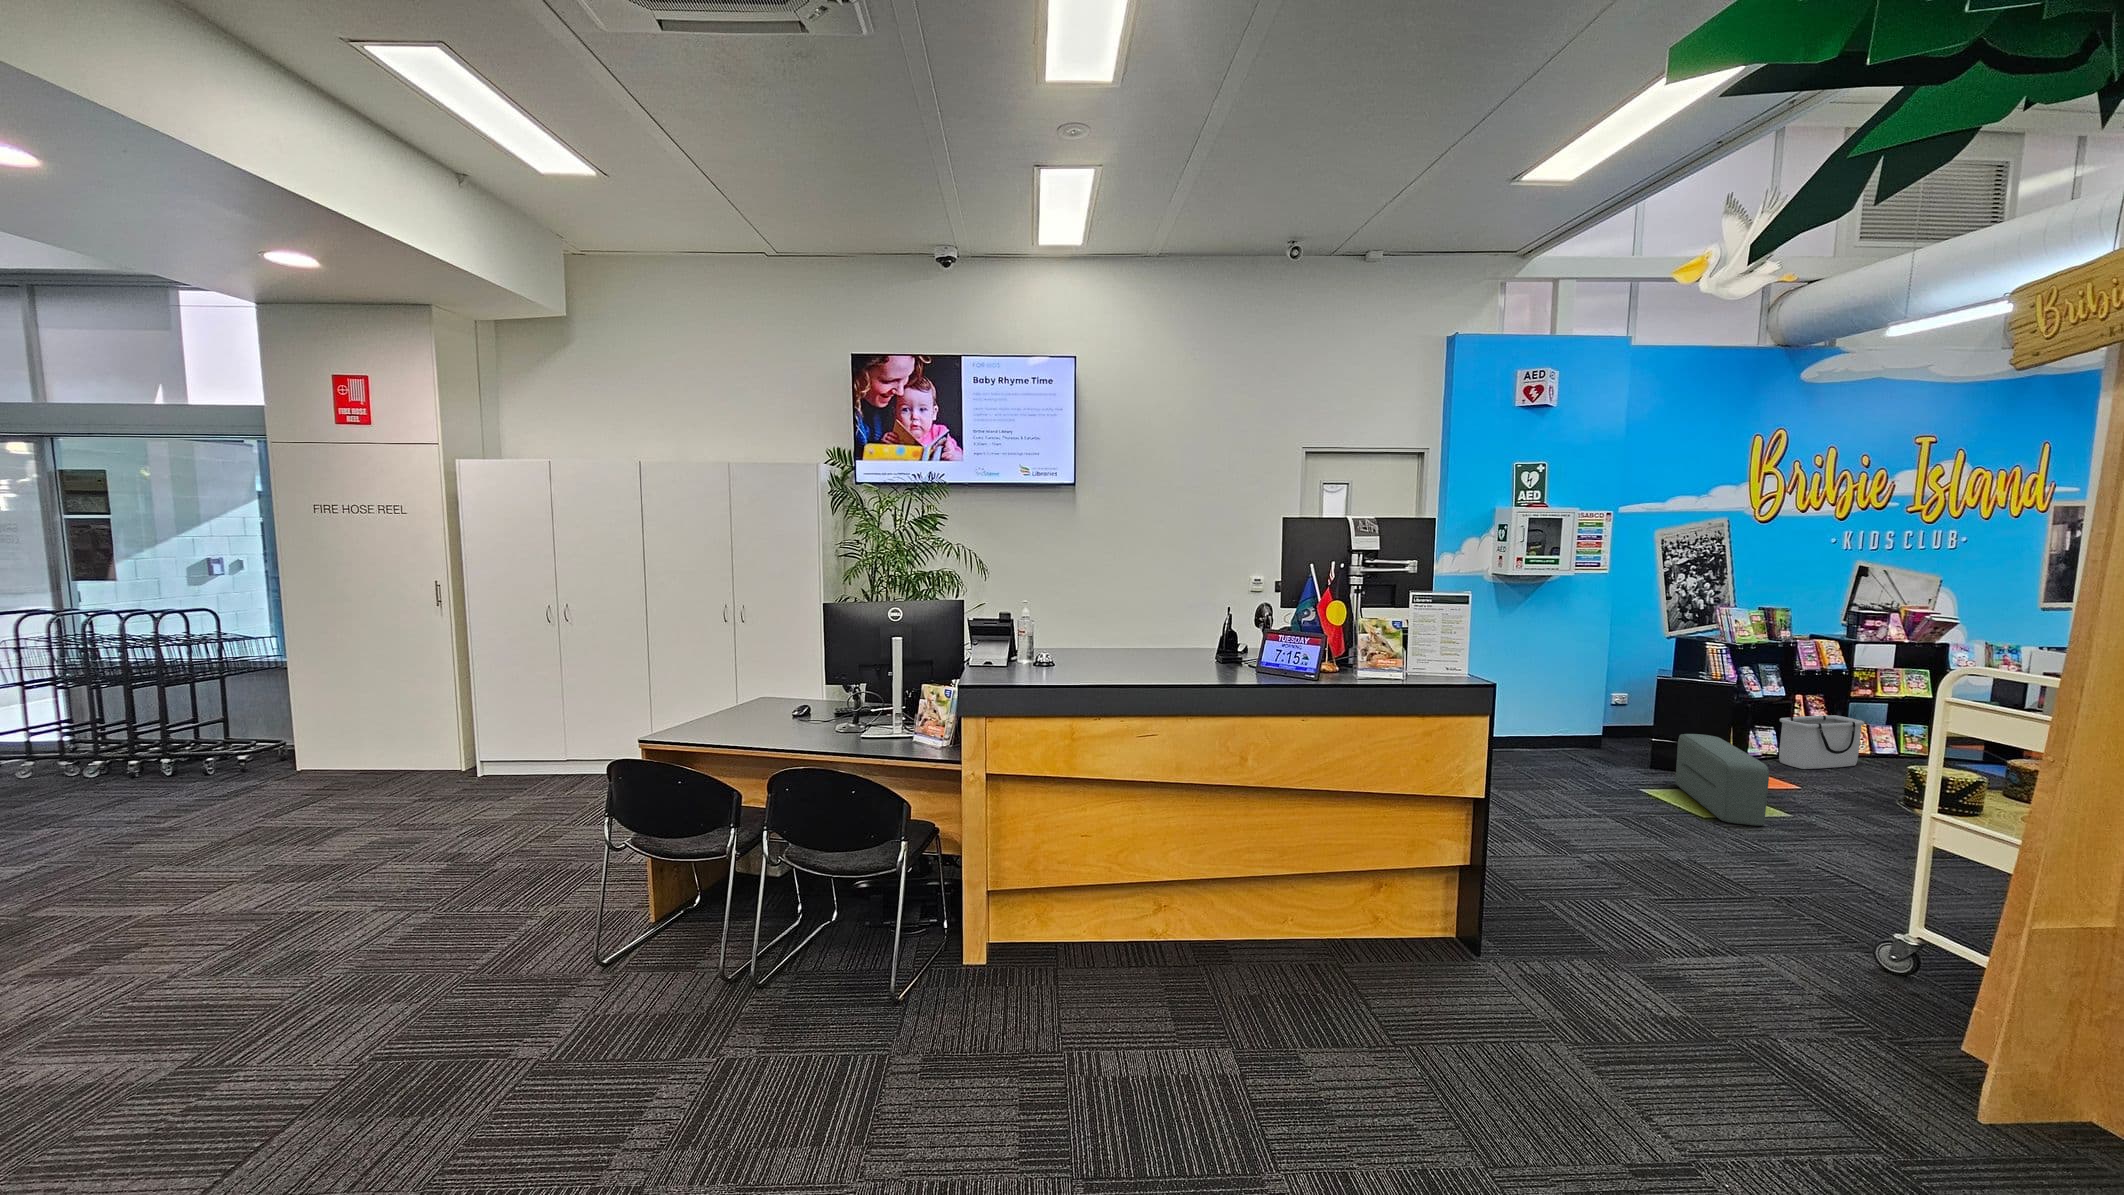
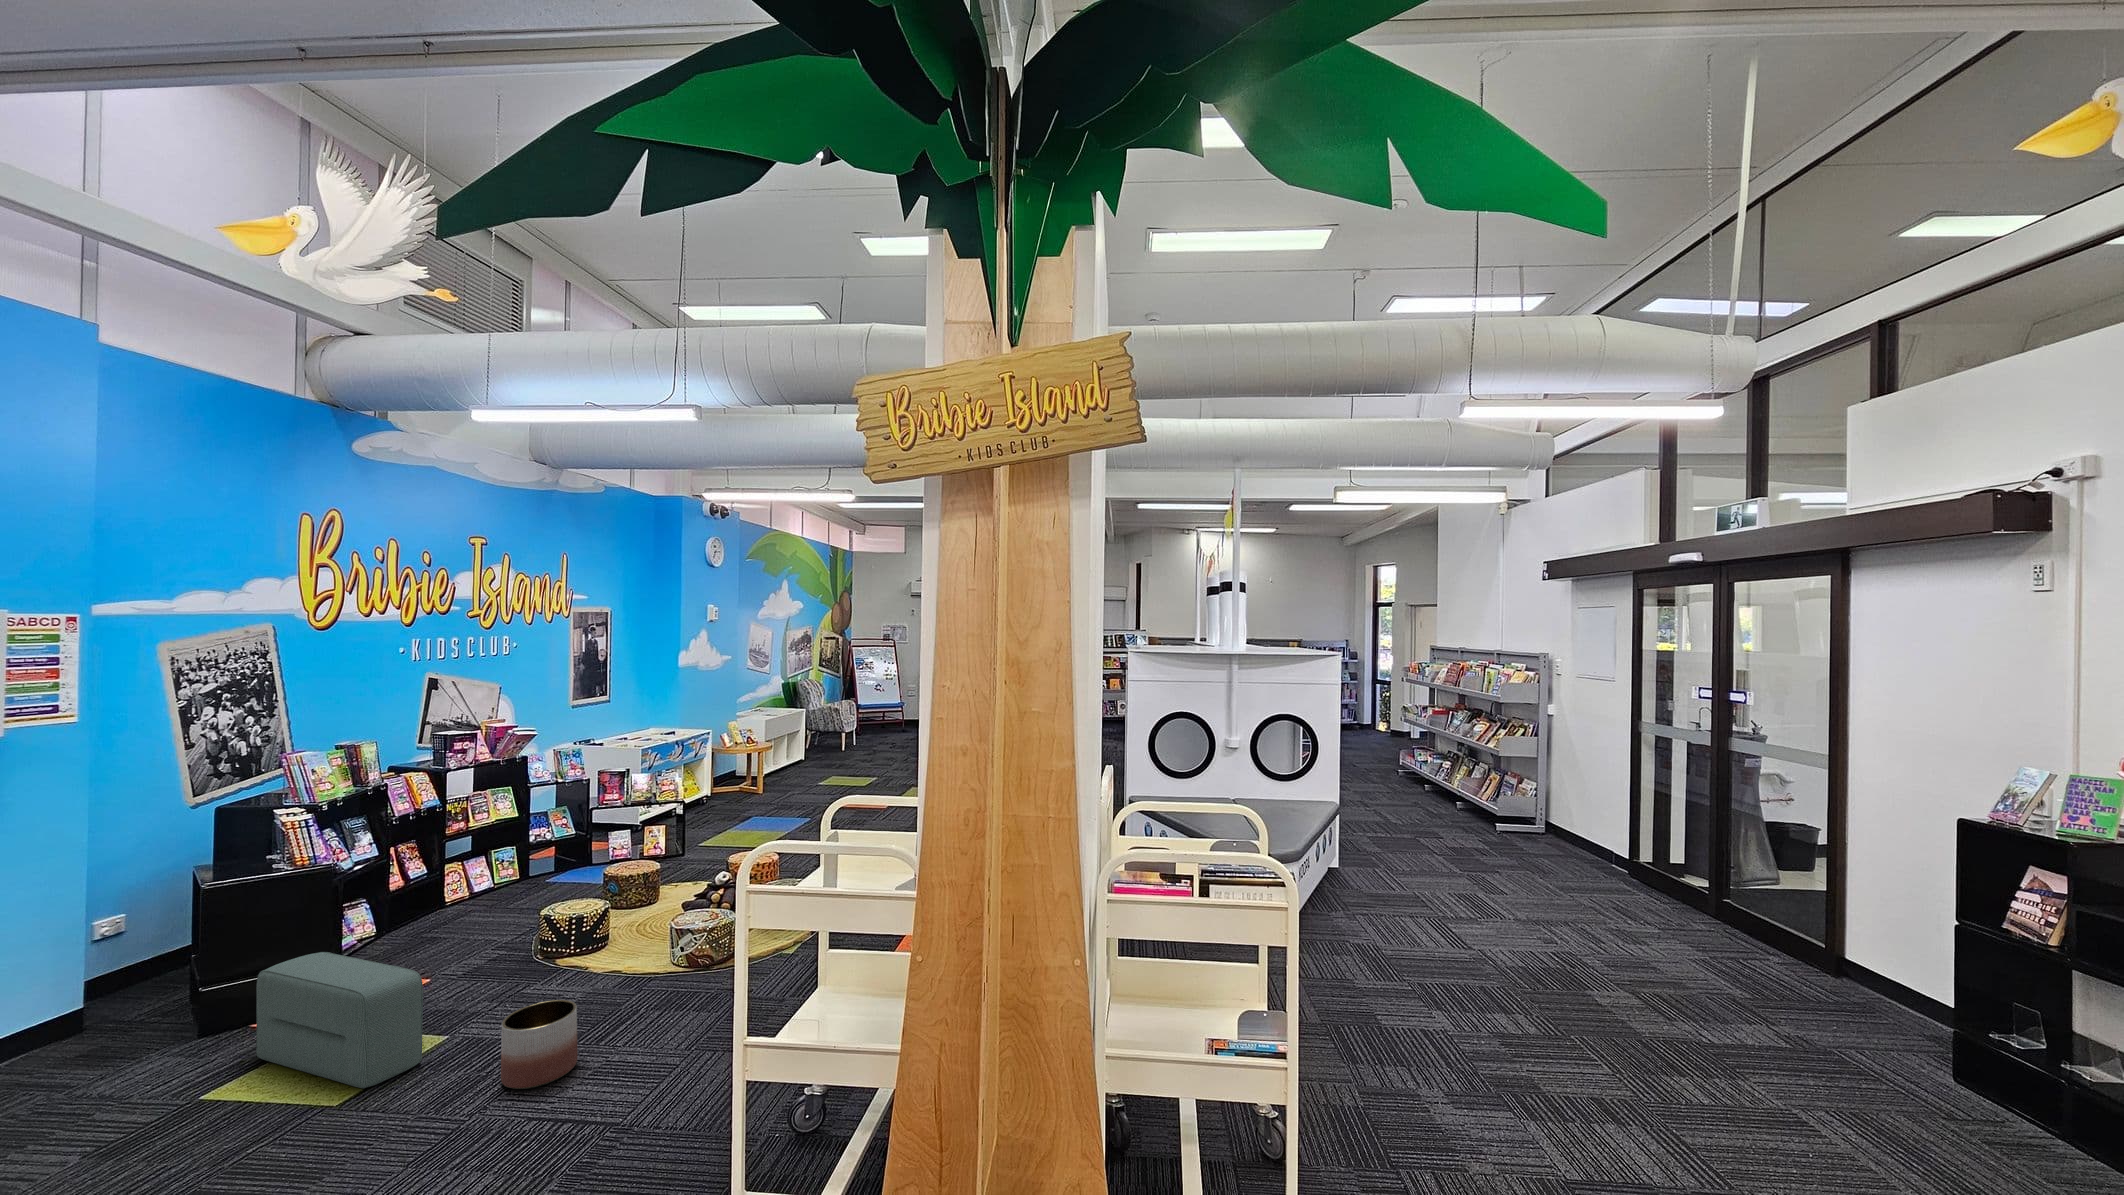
storage bin: present [1779,715,1864,769] -> none [378,859,468,947]
planter: none [1808,816,1880,876] -> present [501,1000,578,1089]

